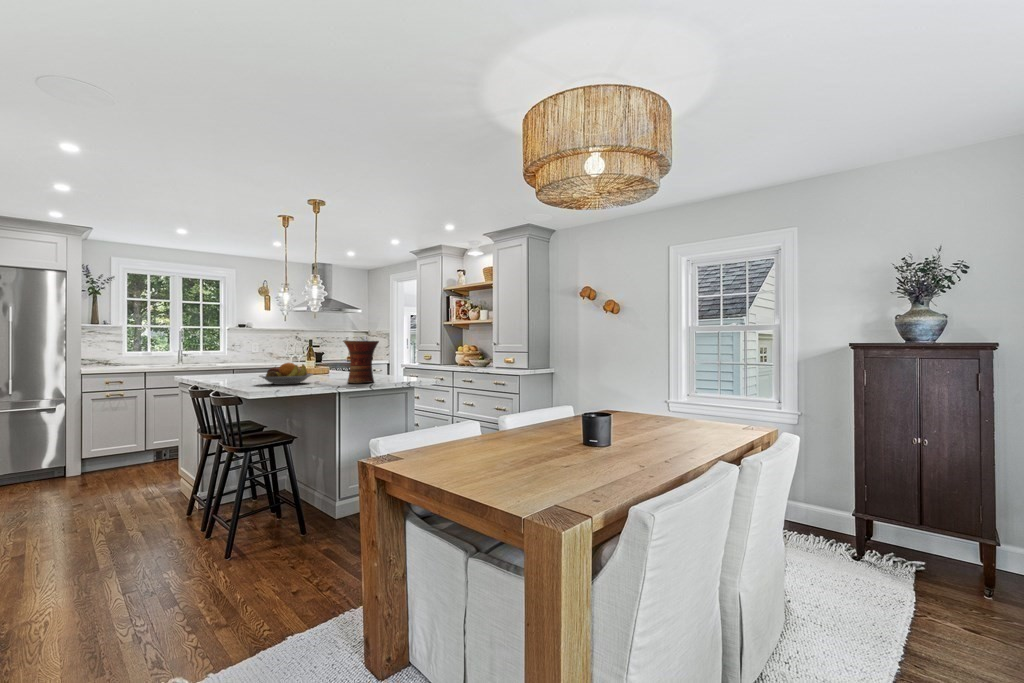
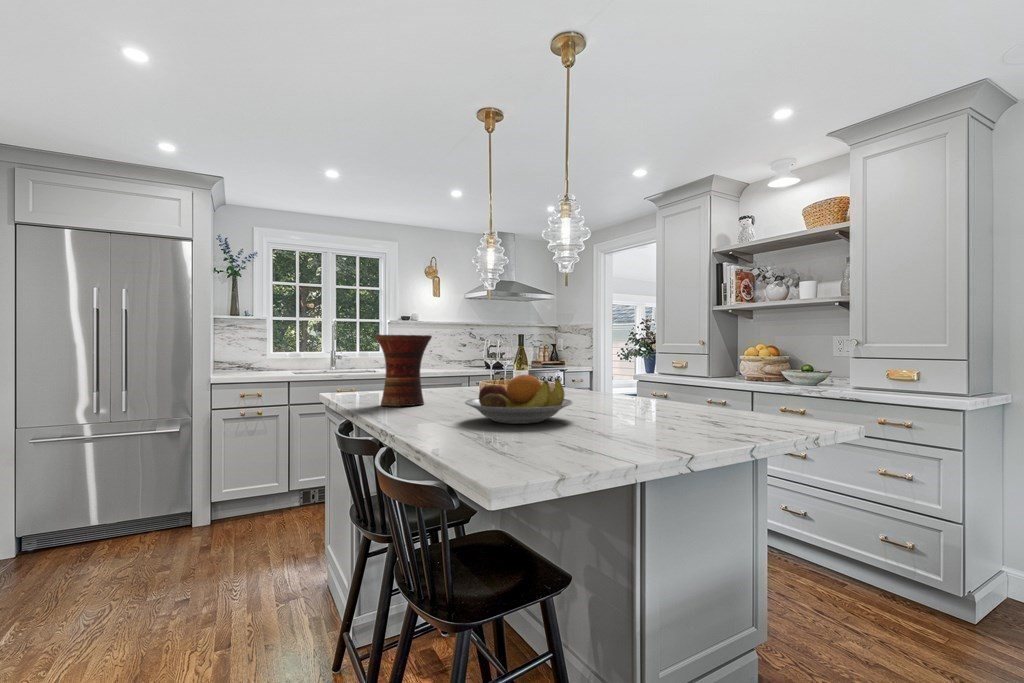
vase: present [344,340,379,383] -> present [374,334,432,406]

